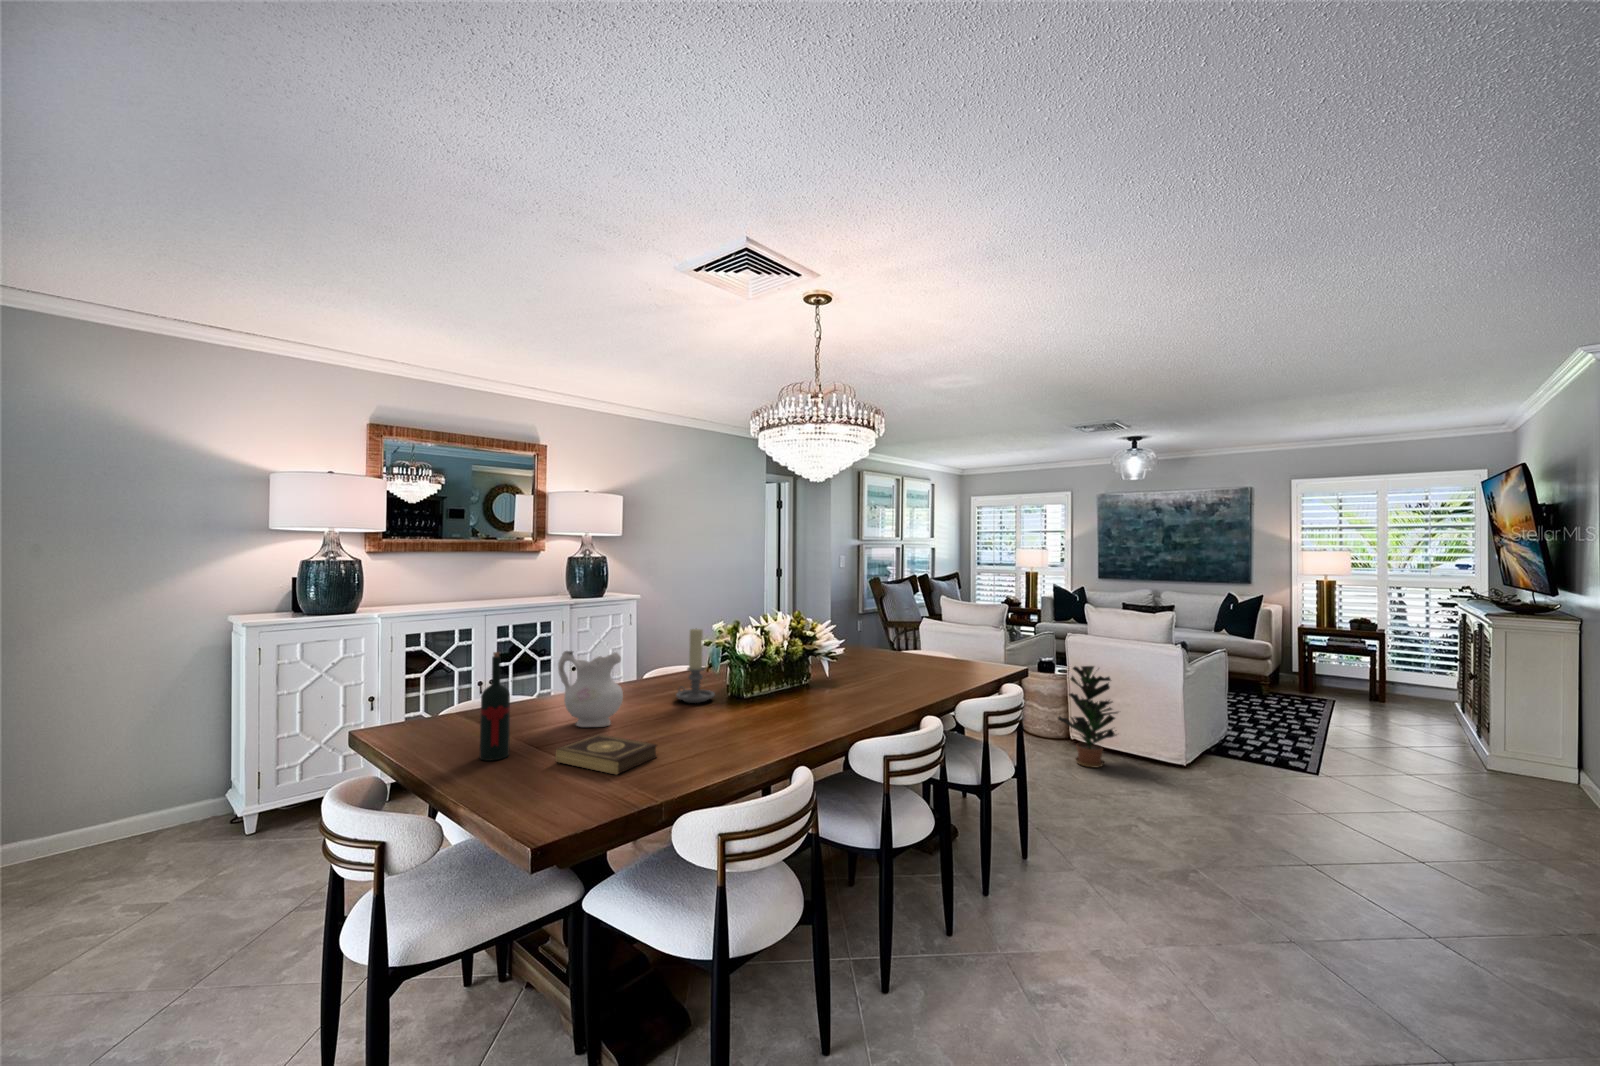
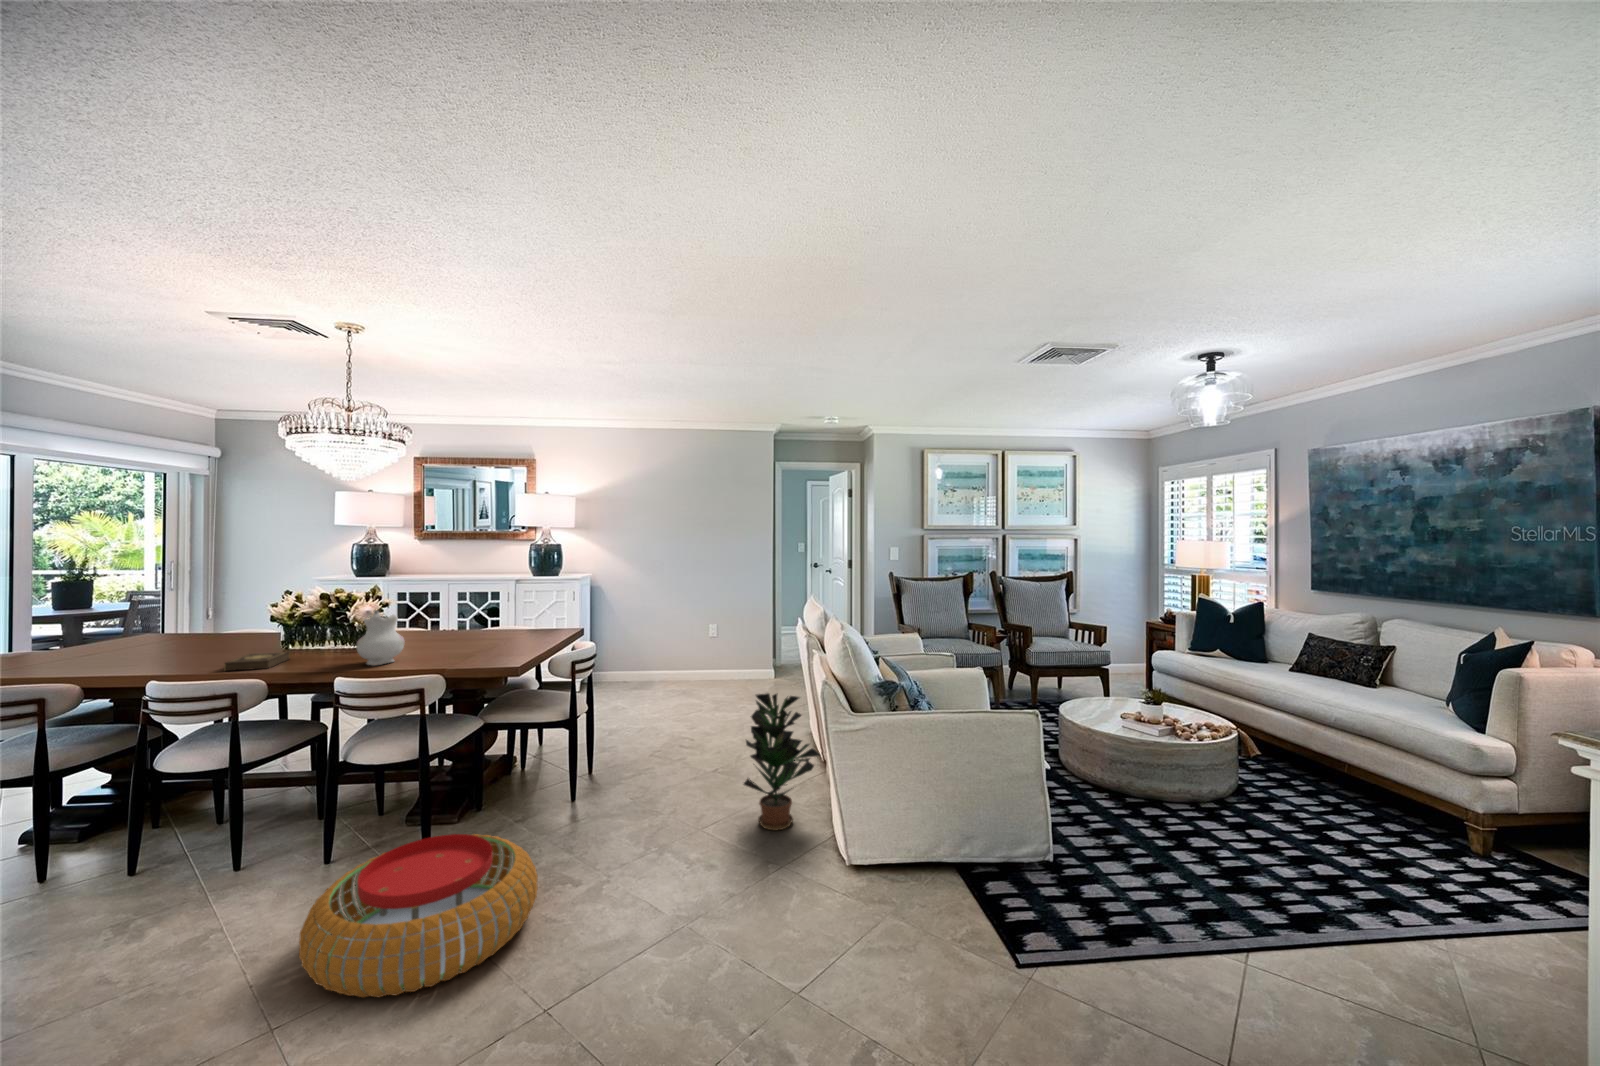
candle holder: present [676,629,715,703] -> none [266,598,302,651]
ceramic pitcher: present [558,651,623,727] -> present [356,610,405,665]
wine bottle: present [480,652,510,761] -> none [89,599,118,658]
book: present [556,734,657,774] -> present [224,652,289,671]
pouf: none [1081,796,1275,913] -> present [299,834,538,998]

